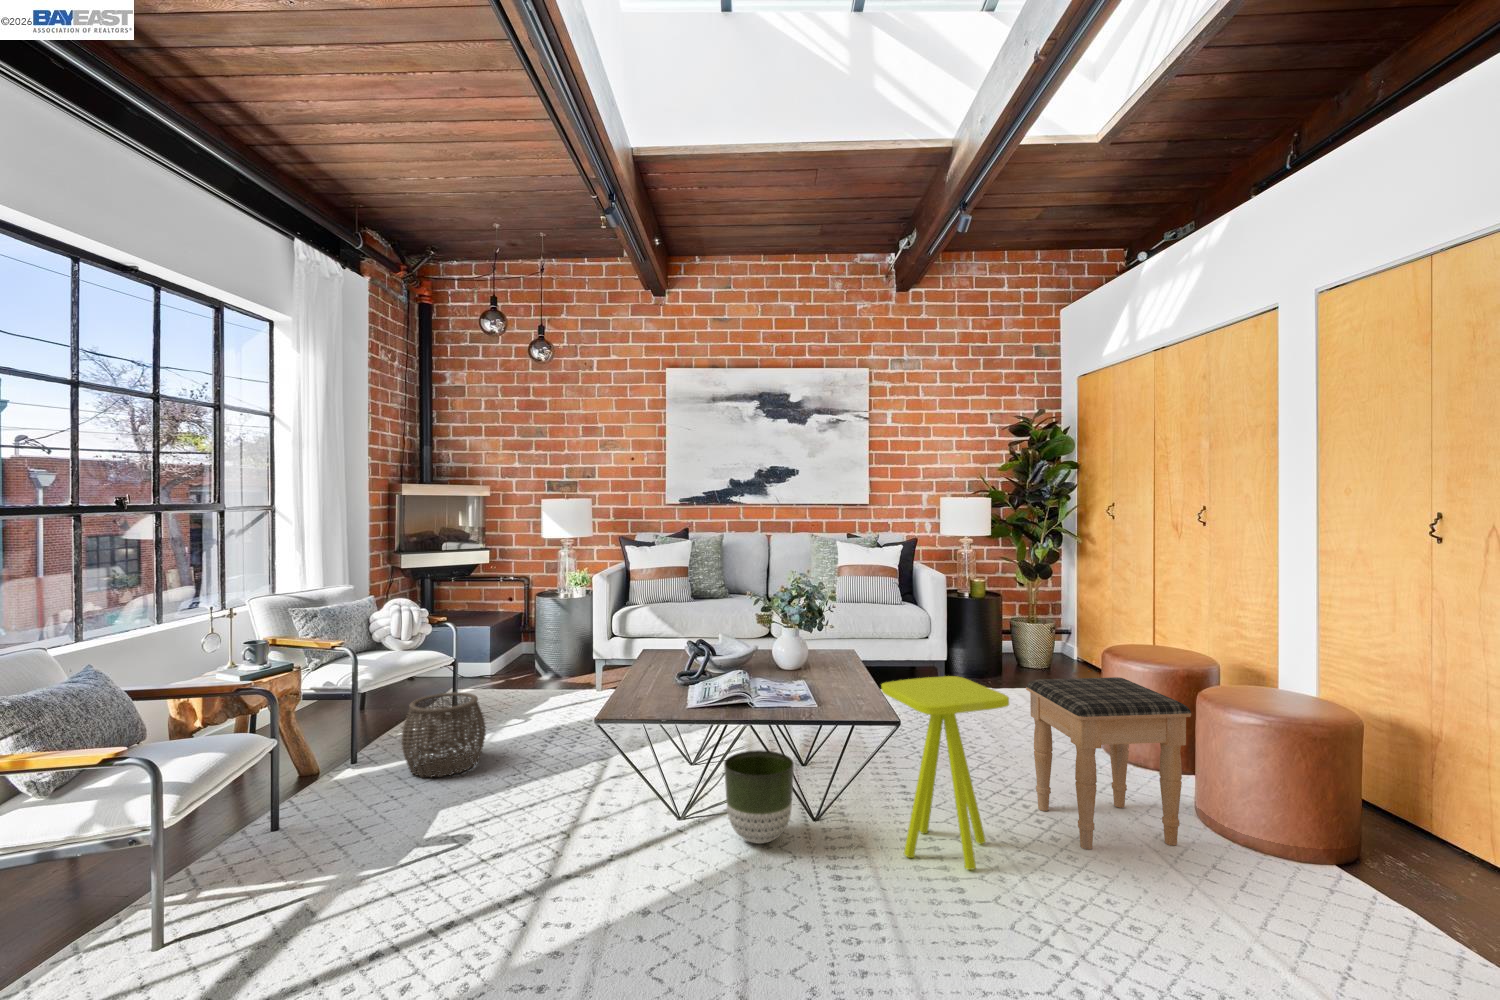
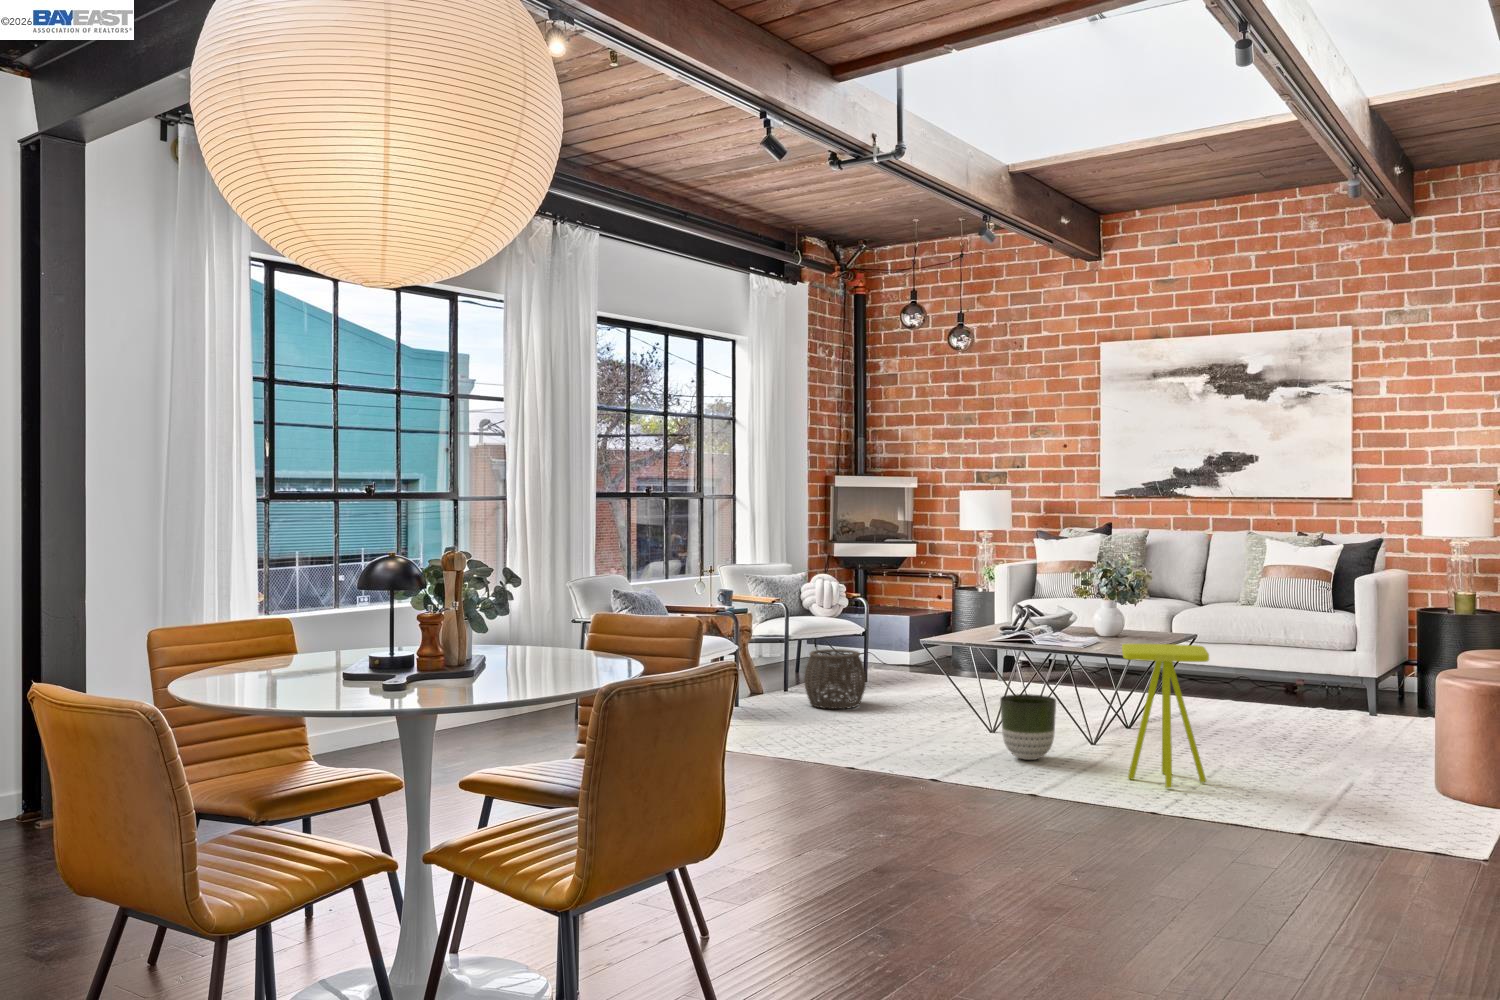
footstool: present [1026,677,1191,850] -> none [1280,661,1400,808]

